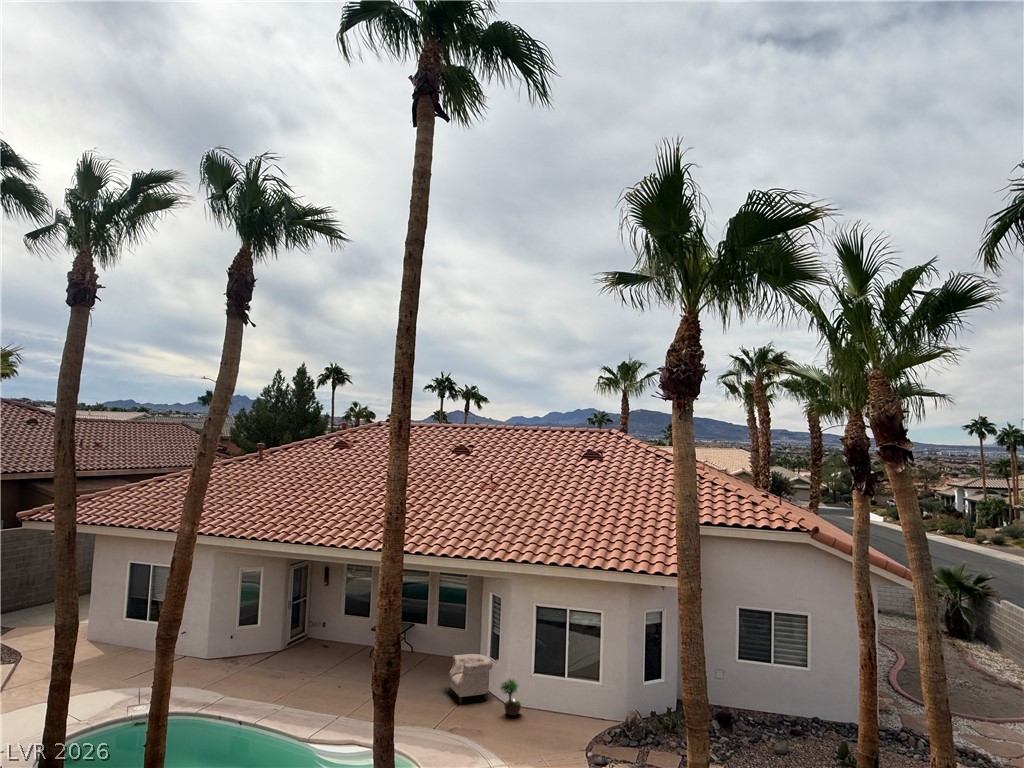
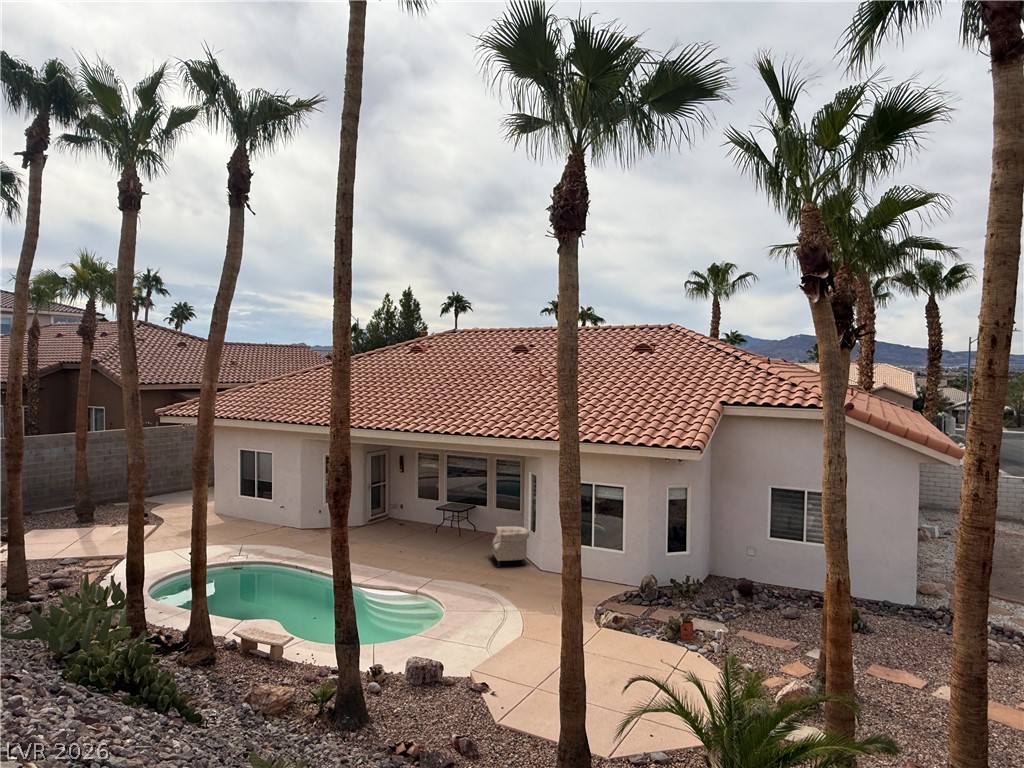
potted tree: present [501,680,521,715] -> none [528,542,550,577]

